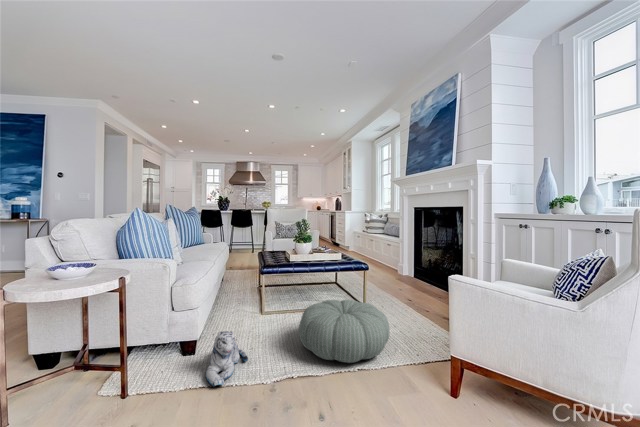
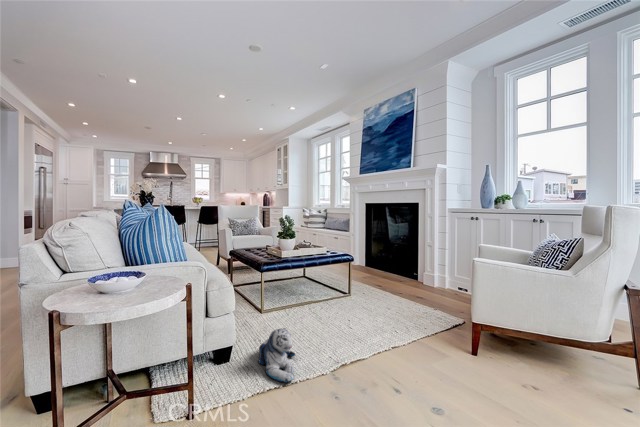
pouf: present [299,299,390,363] -> none [324,289,408,343]

